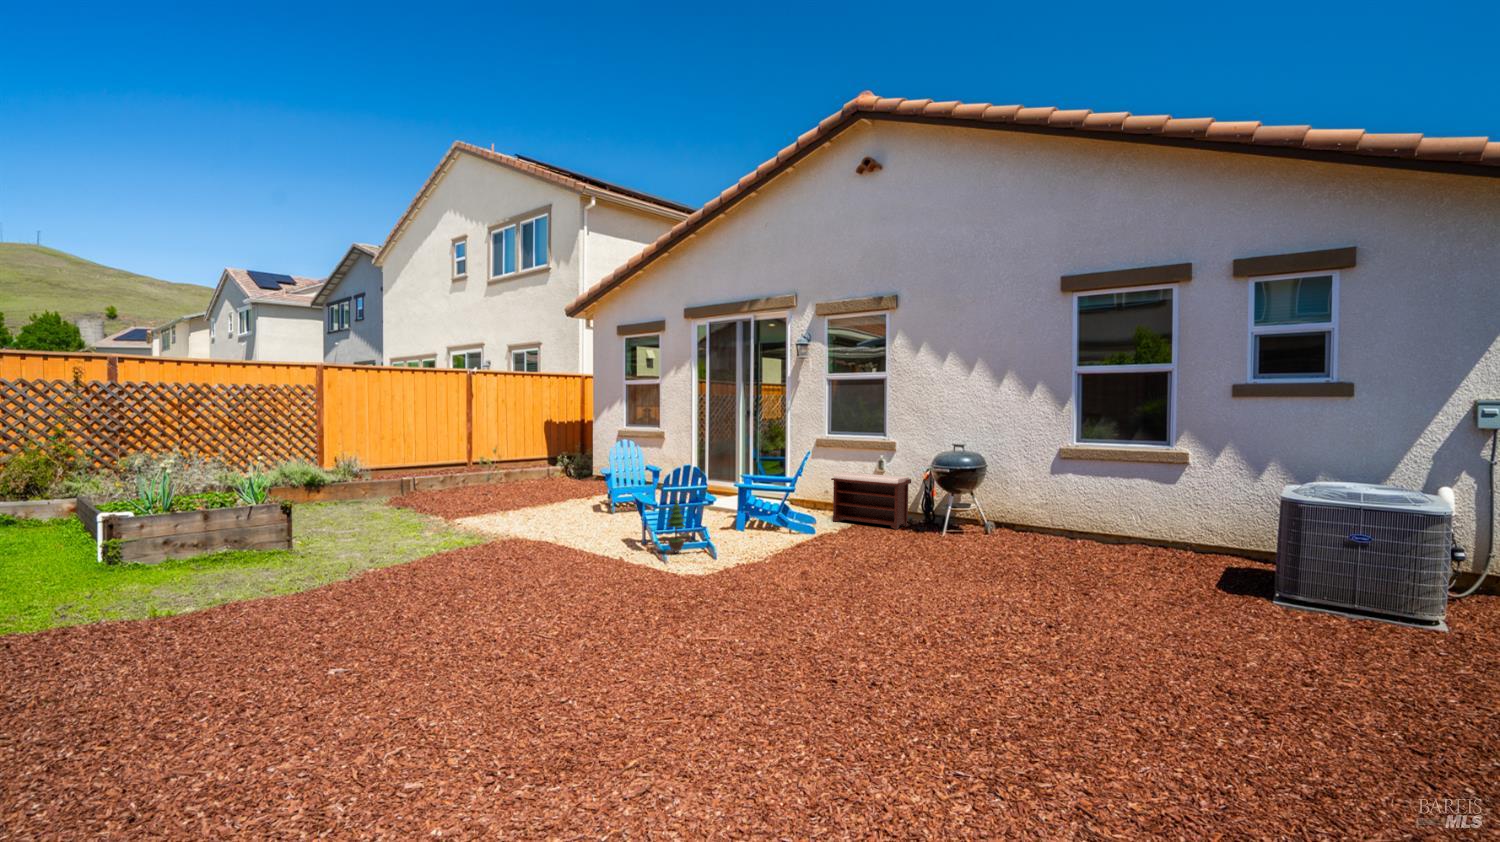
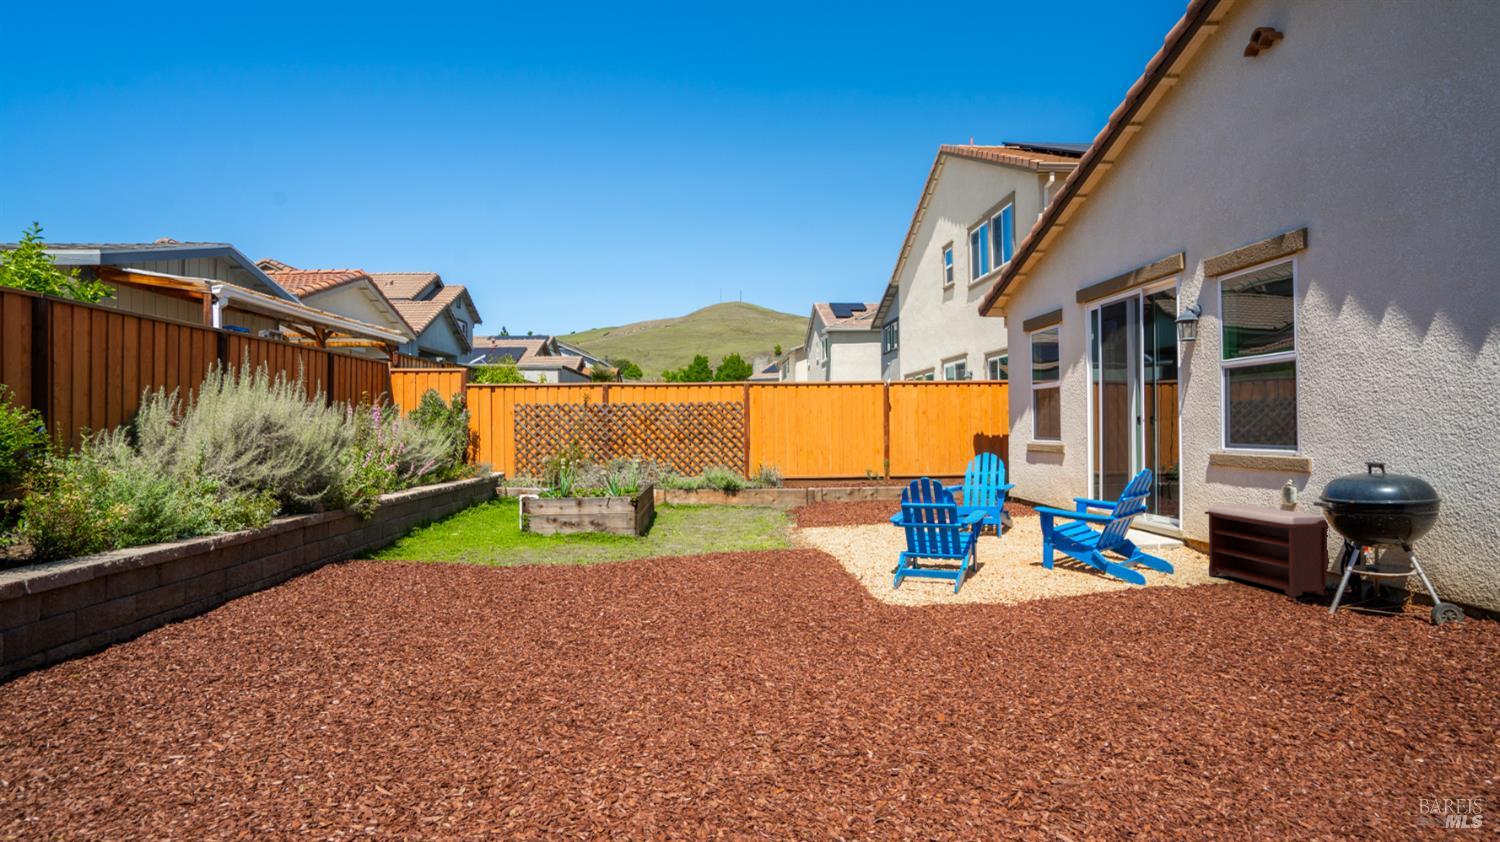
potted tree: present [667,499,685,553] -> none [902,516,926,582]

